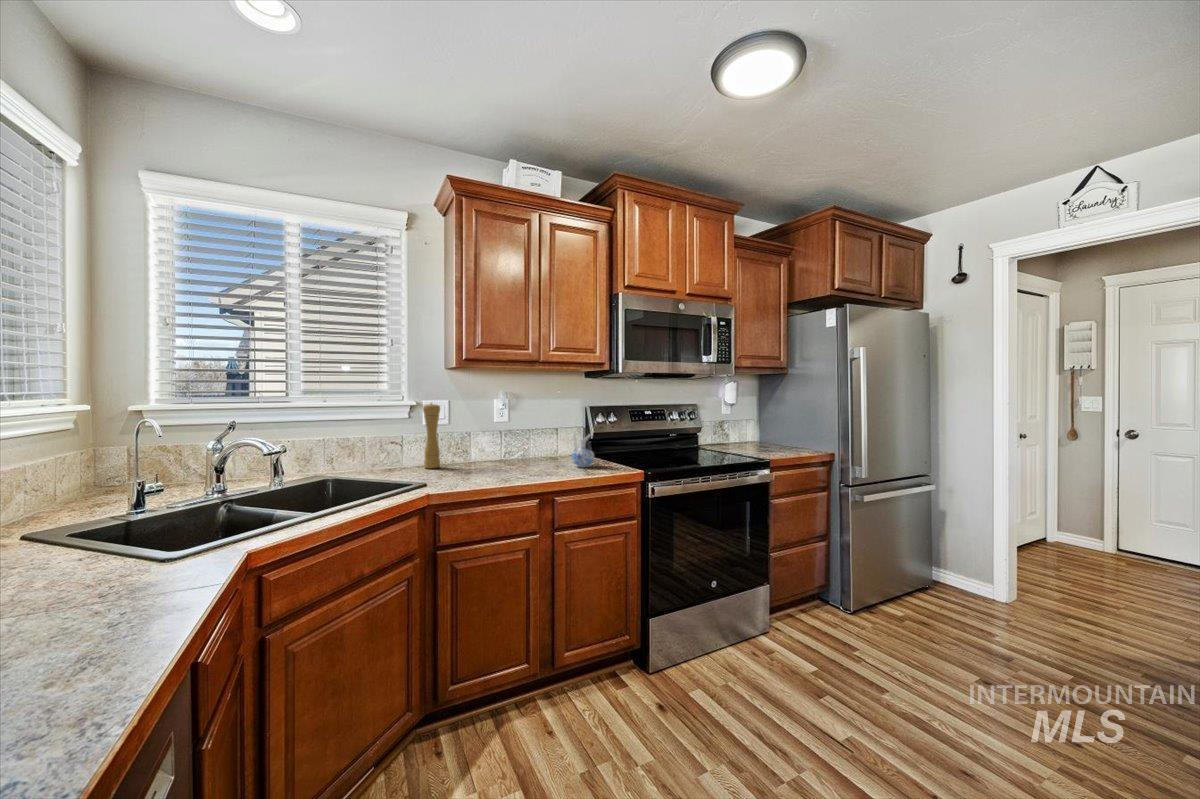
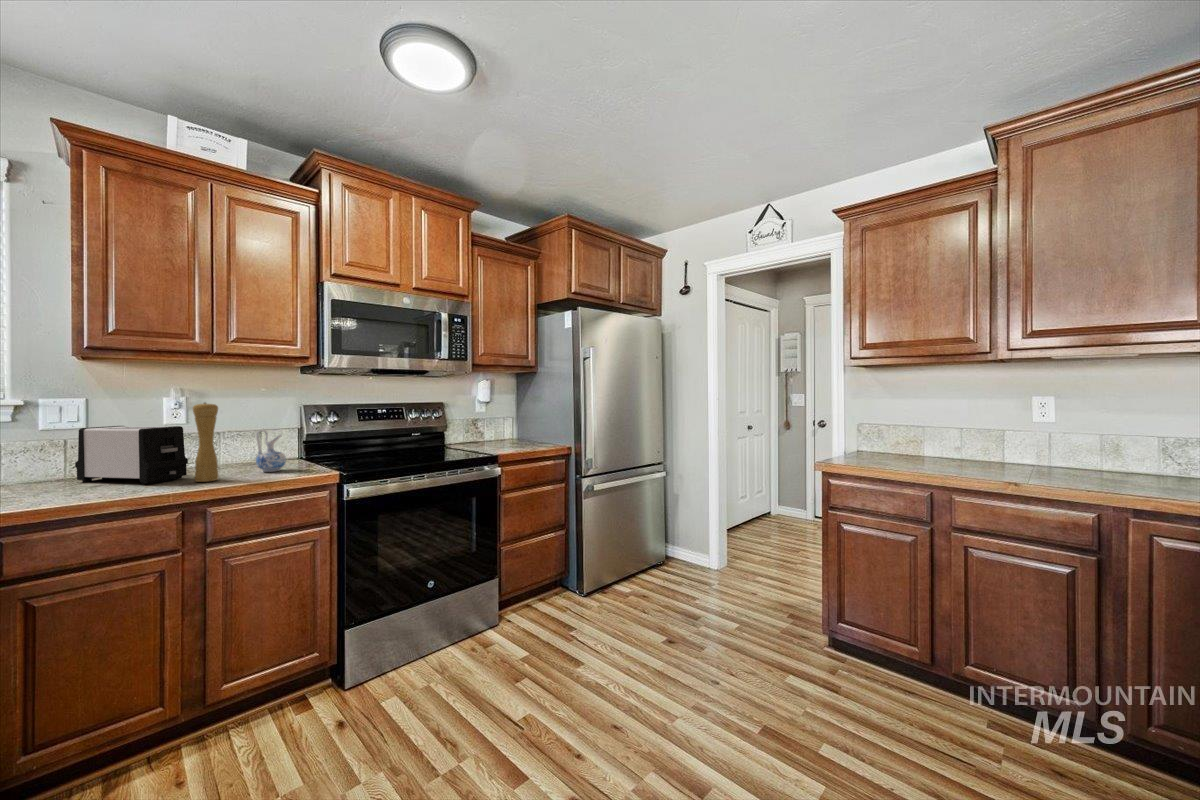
pepper mill: present [423,403,440,468] -> present [193,403,218,482]
toaster: none [449,423,526,474] -> present [75,426,188,484]

